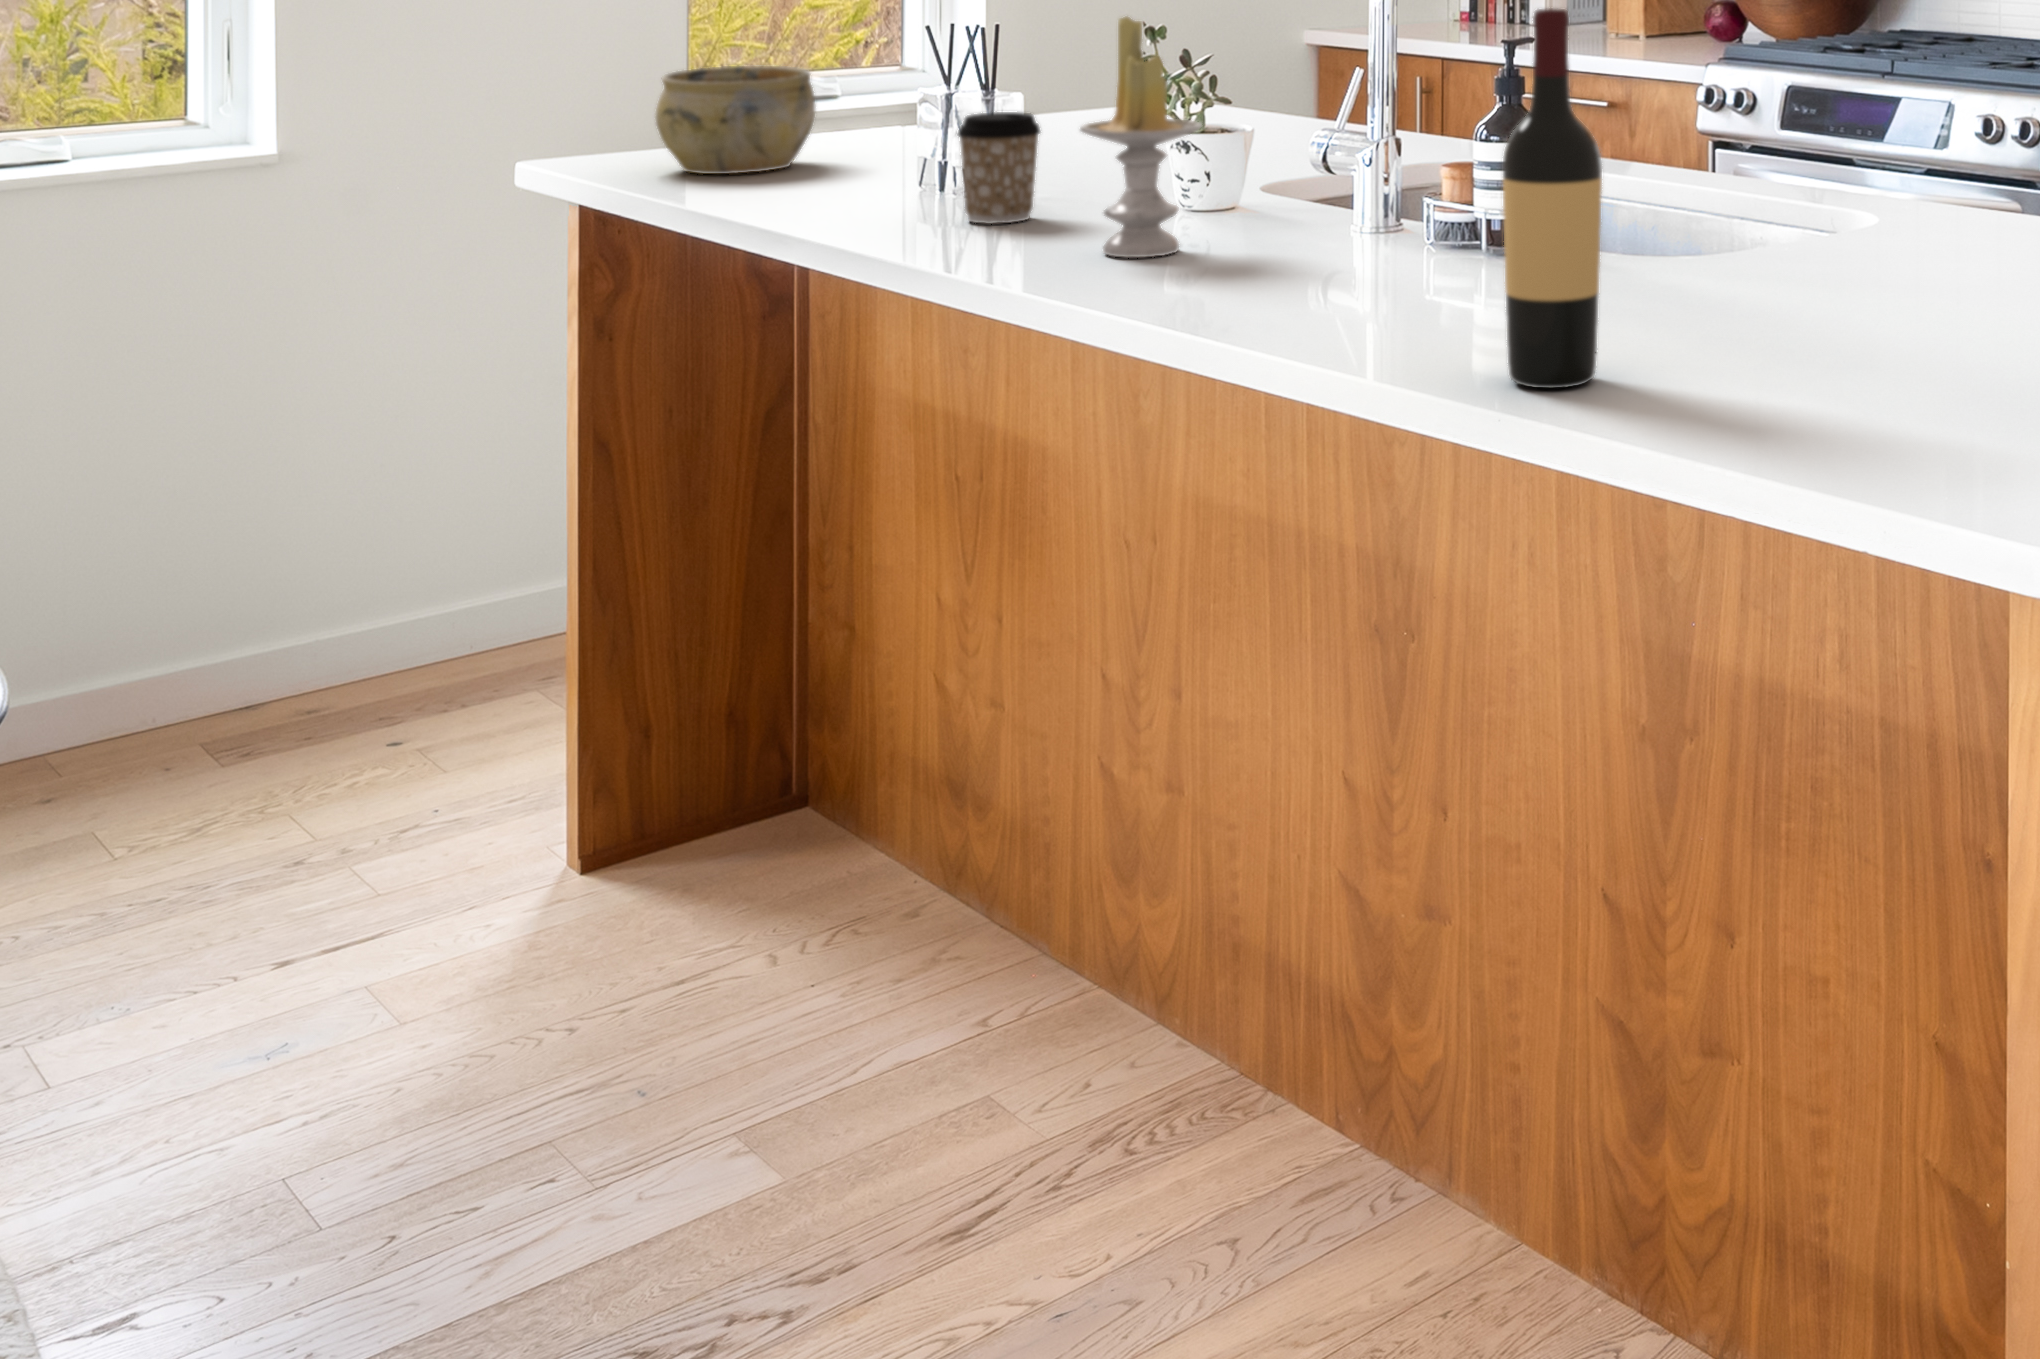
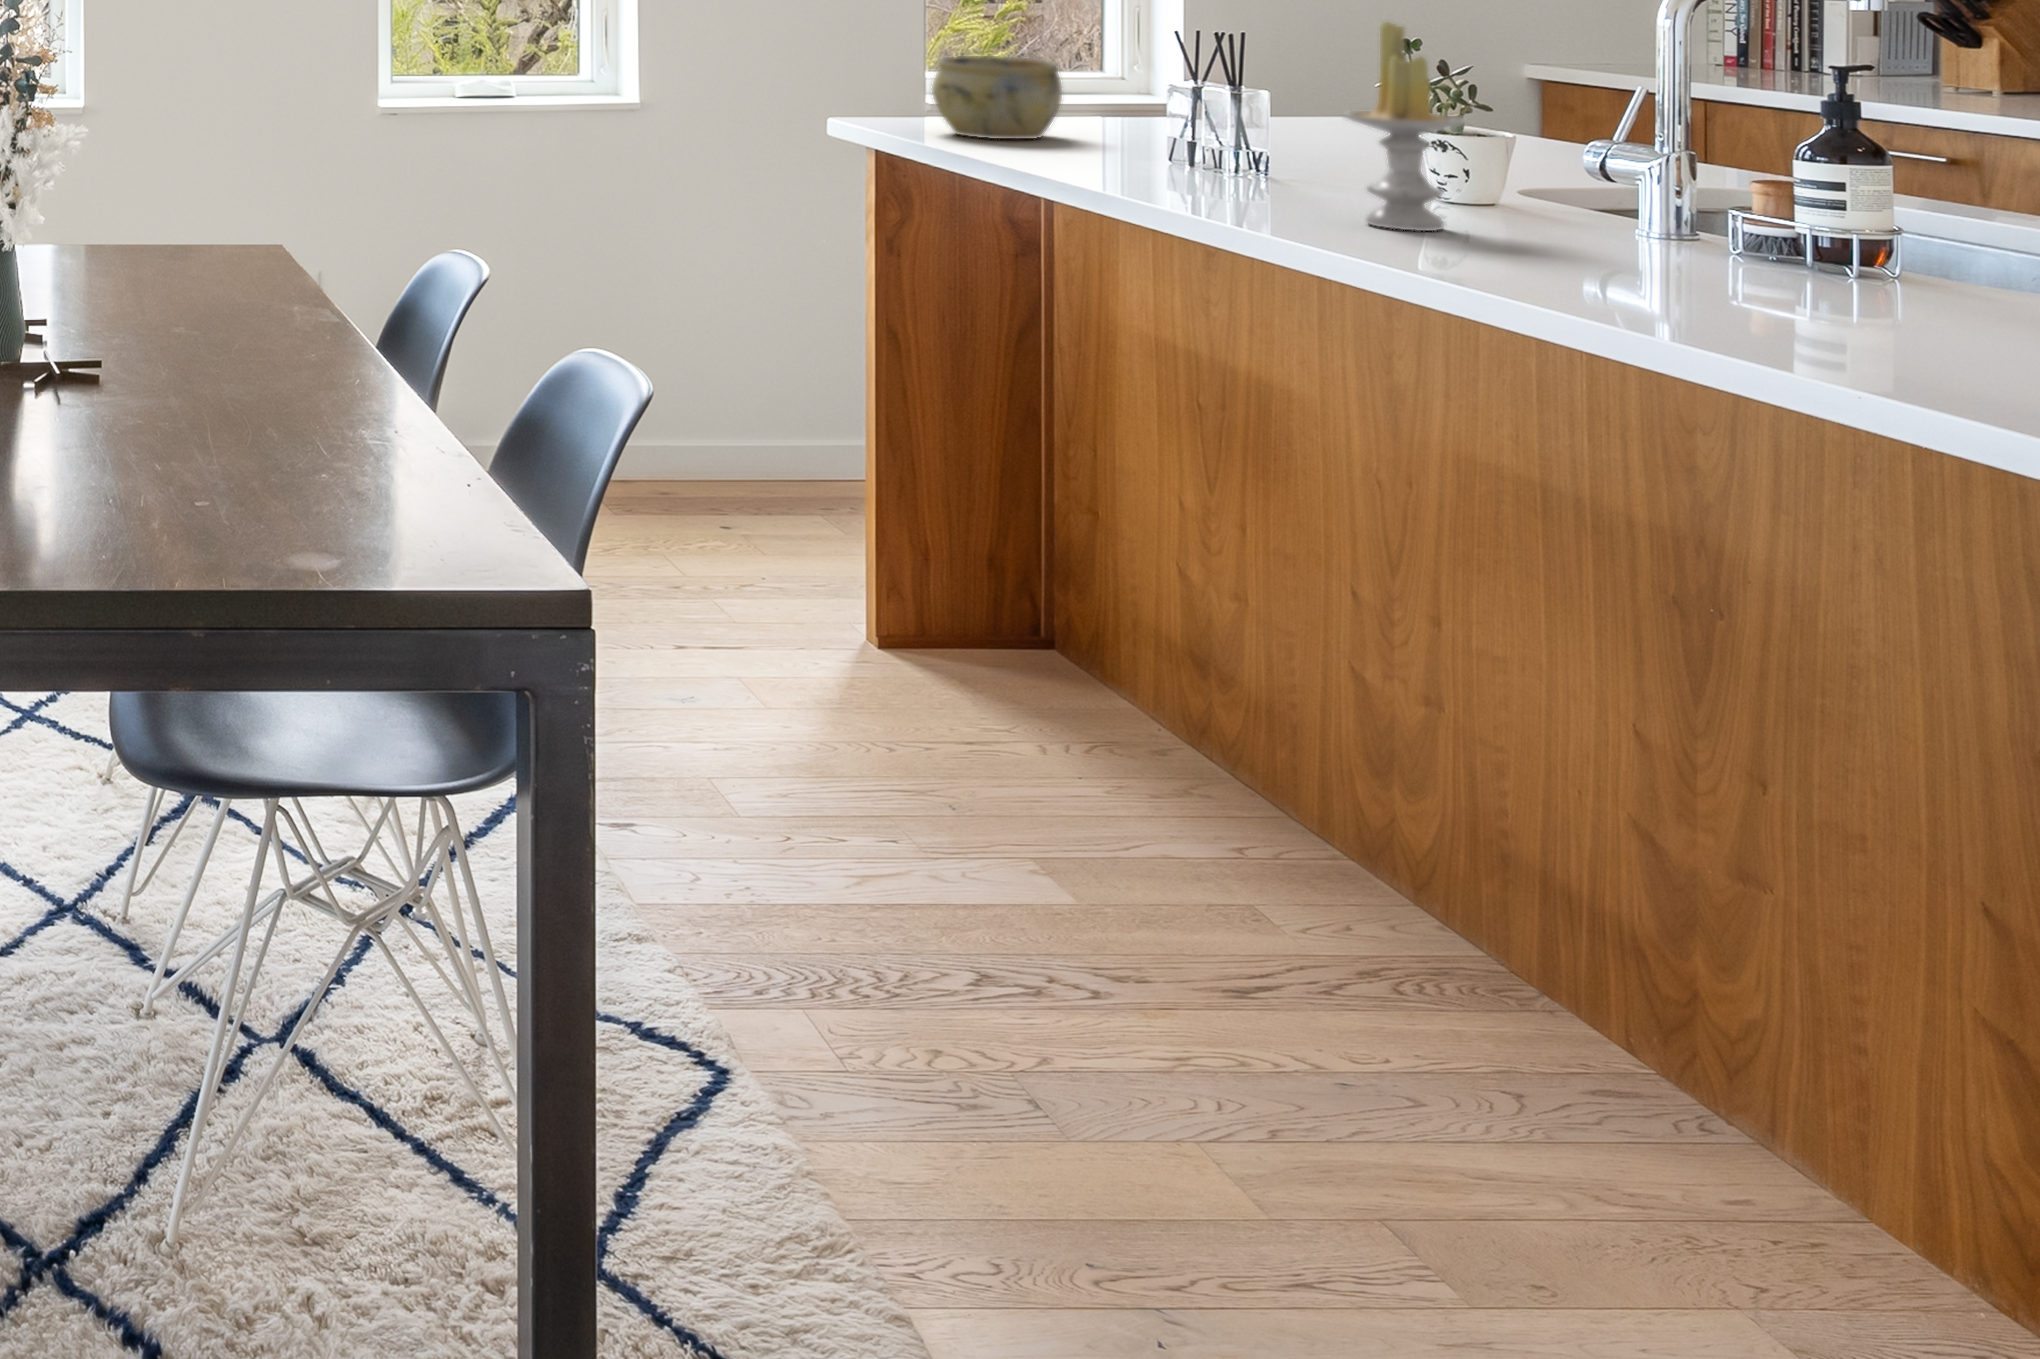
wine bottle: present [1503,8,1602,388] -> none [1858,17,1990,379]
coffee cup: present [958,112,1040,224] -> none [1211,101,1291,193]

